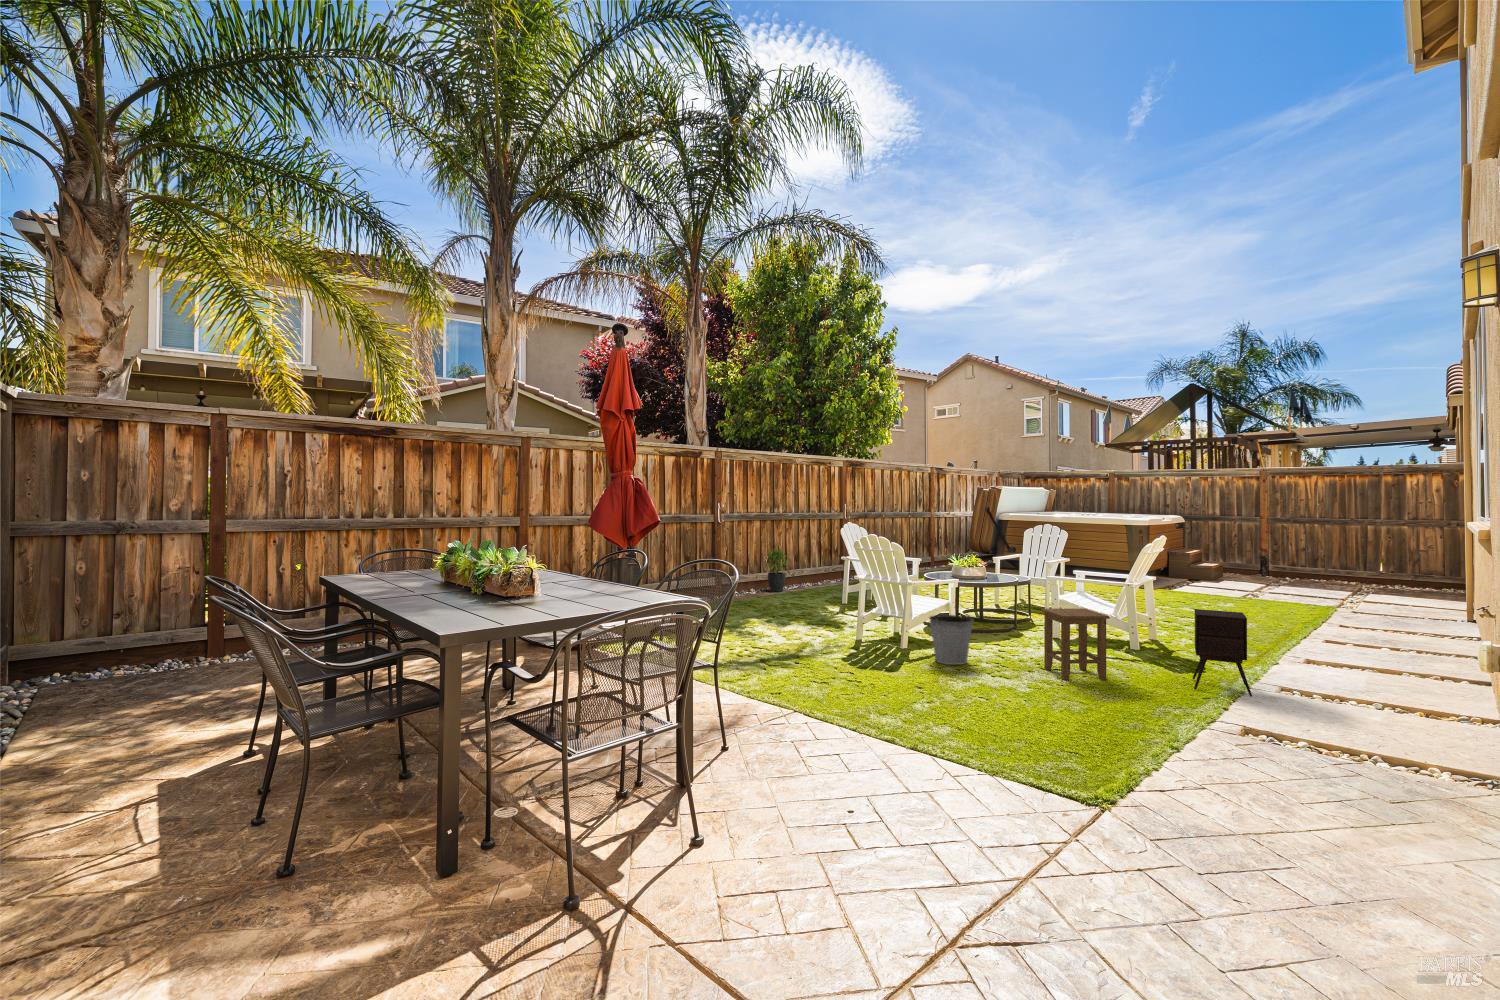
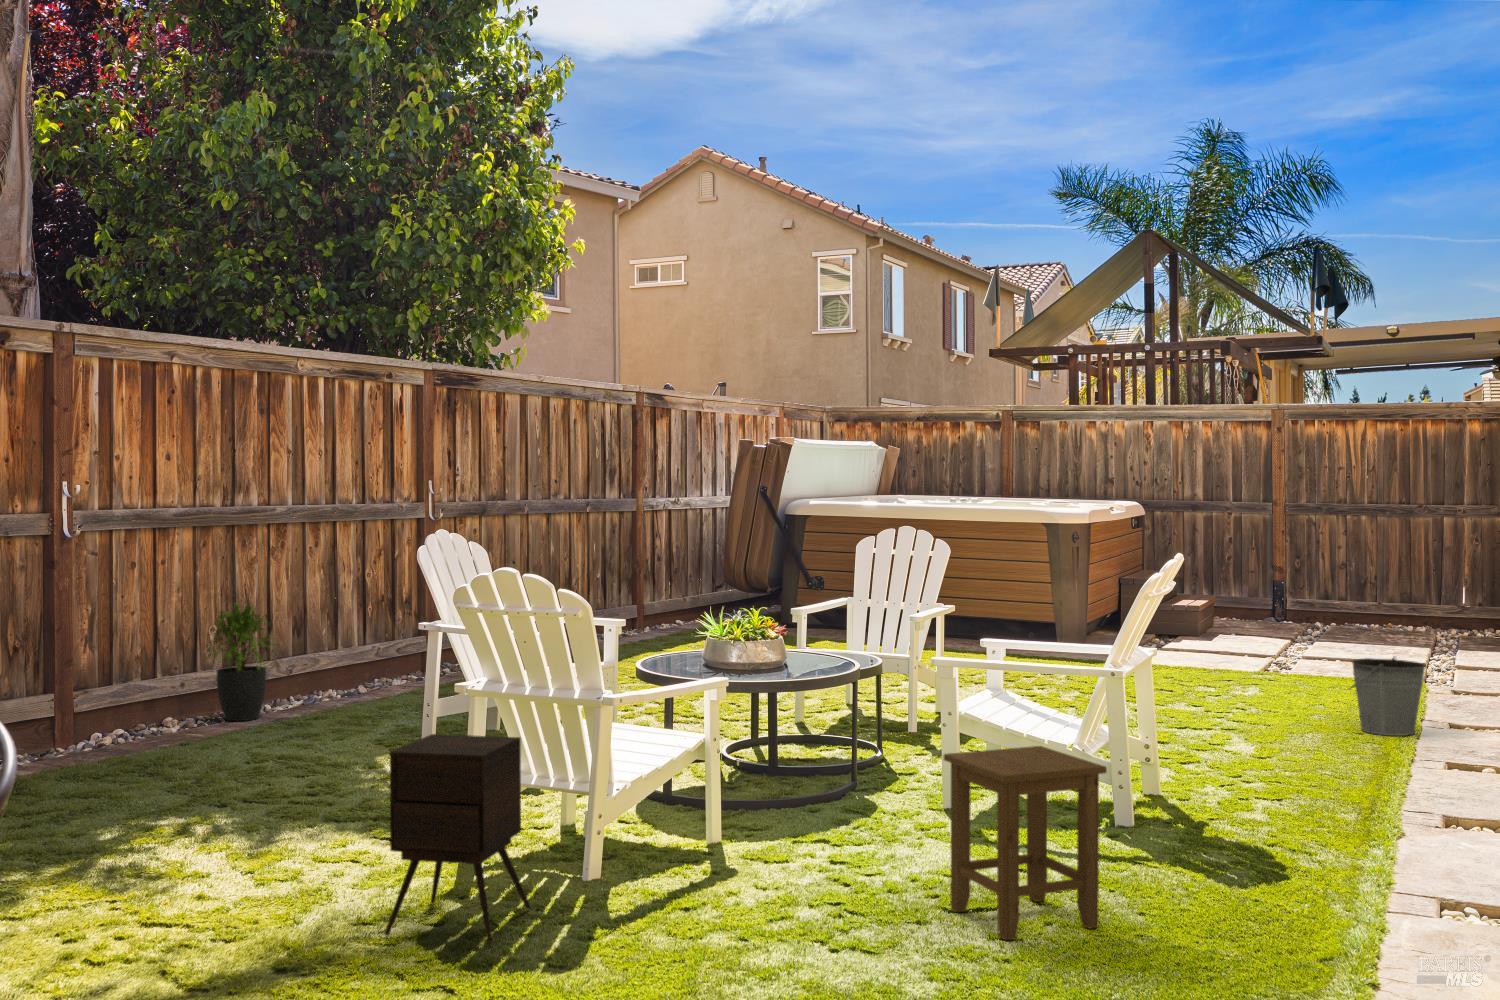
side table: present [1193,609,1252,697] -> present [385,734,530,942]
bucket: present [929,615,973,665] -> present [1349,657,1425,736]

